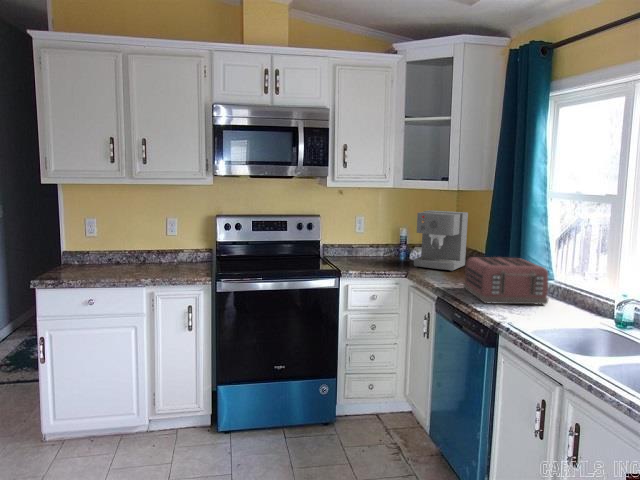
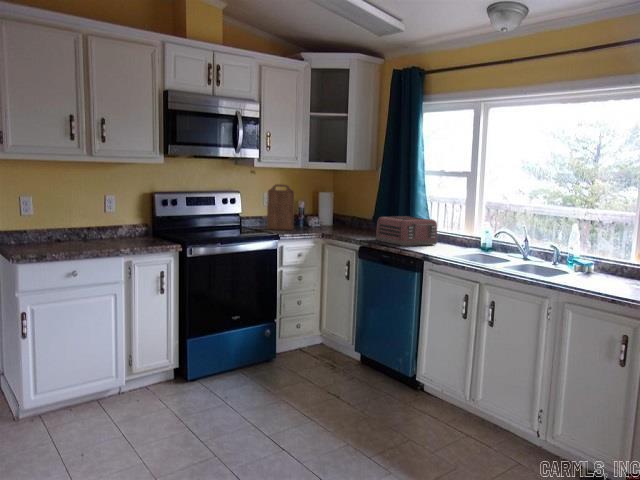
cutting board: none [346,208,379,264] -> present [267,184,294,230]
coffee maker: present [414,210,468,271] -> none [319,187,353,232]

